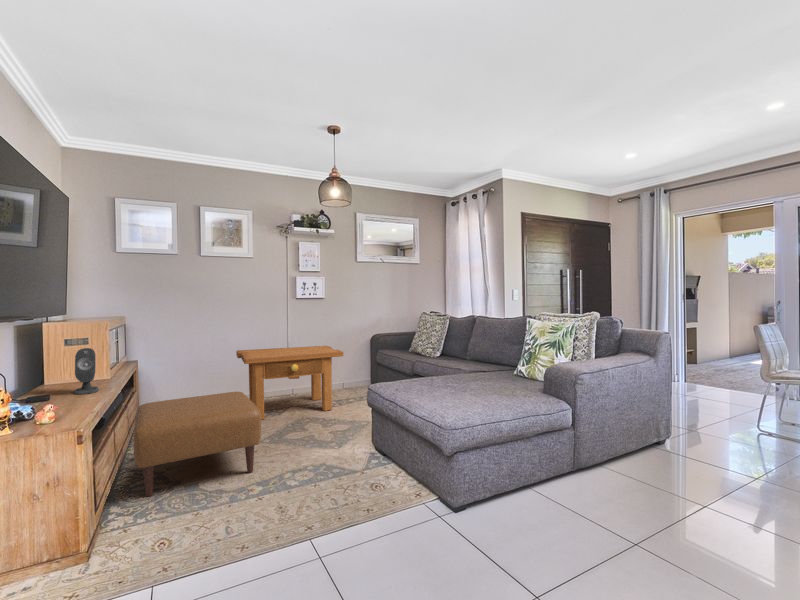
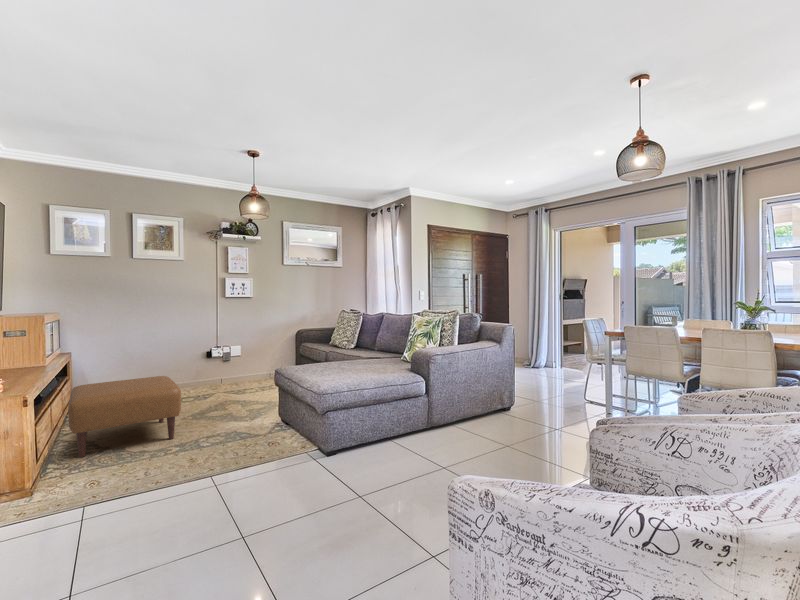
side table: present [236,346,343,420] -> none [167,339,265,403]
speaker: present [74,348,99,394] -> none [14,338,37,376]

